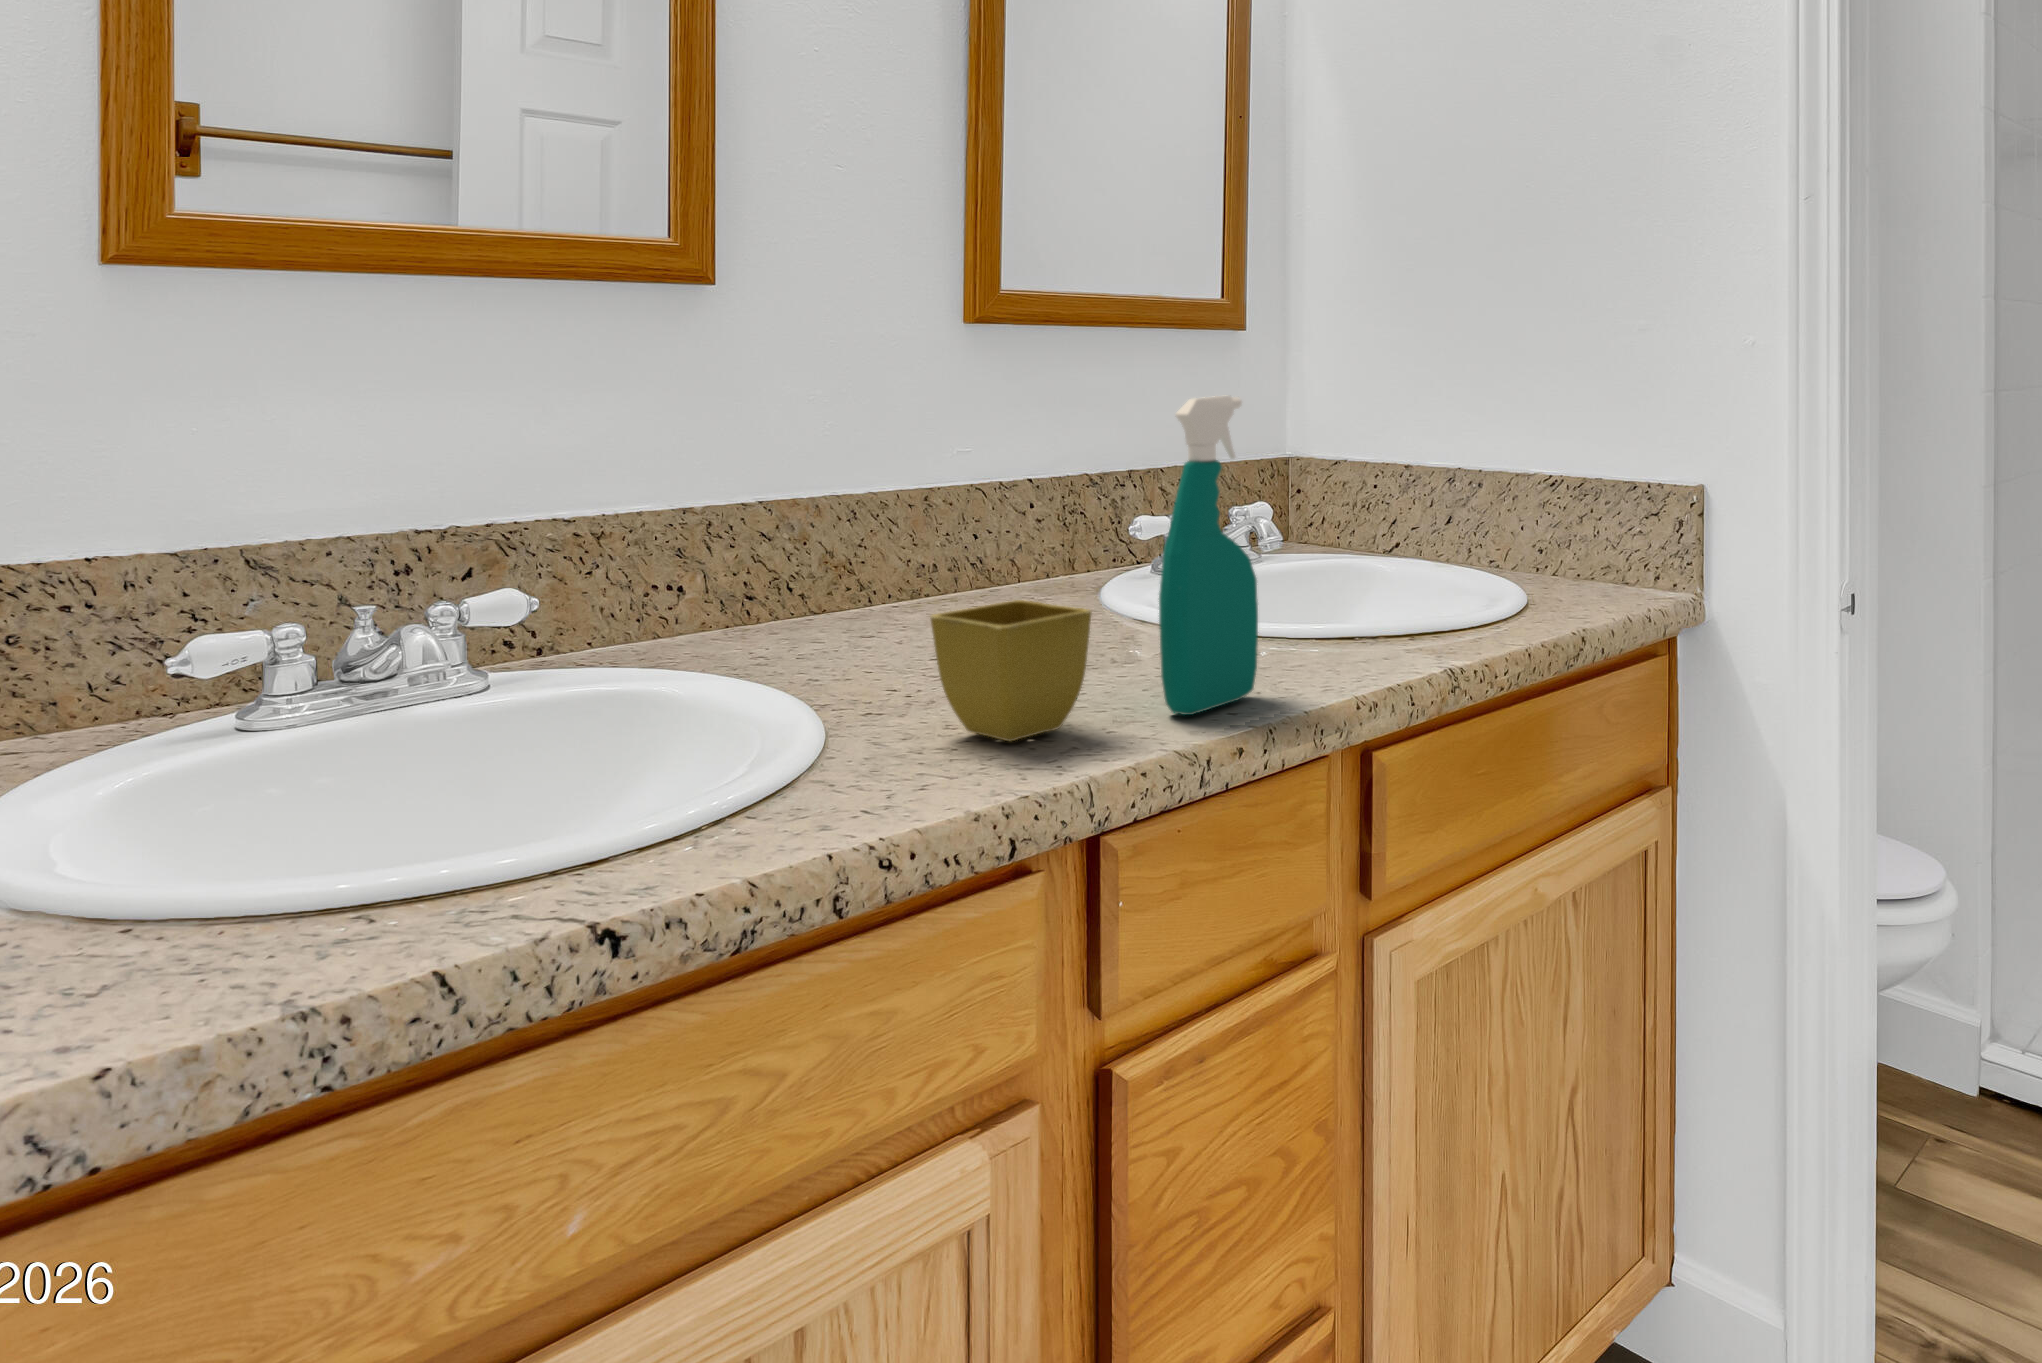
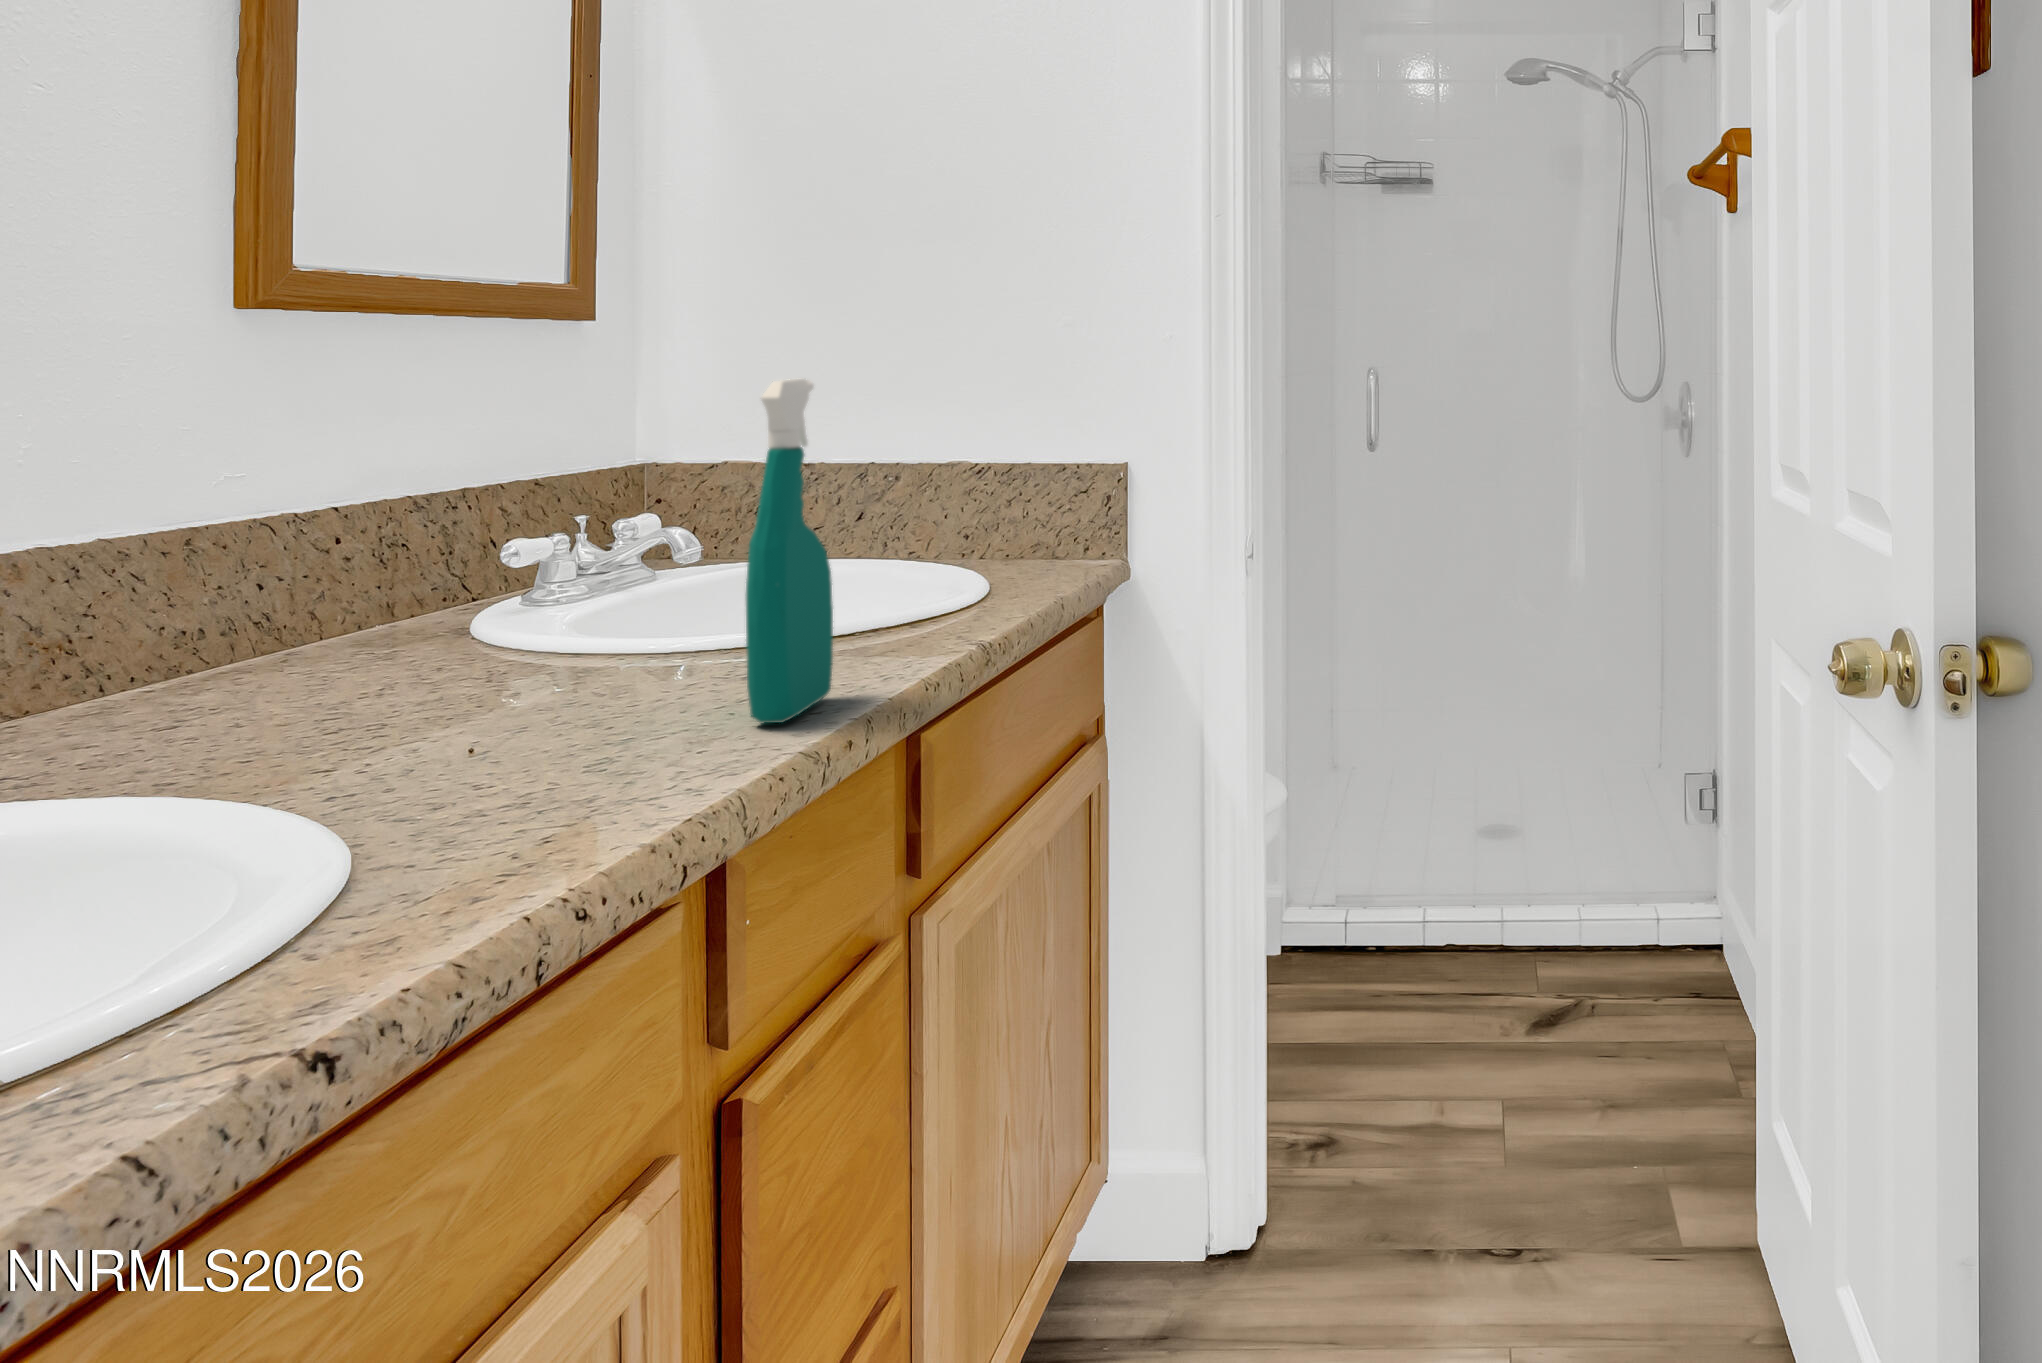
flower pot: present [930,600,1091,741] -> none [473,617,688,780]

